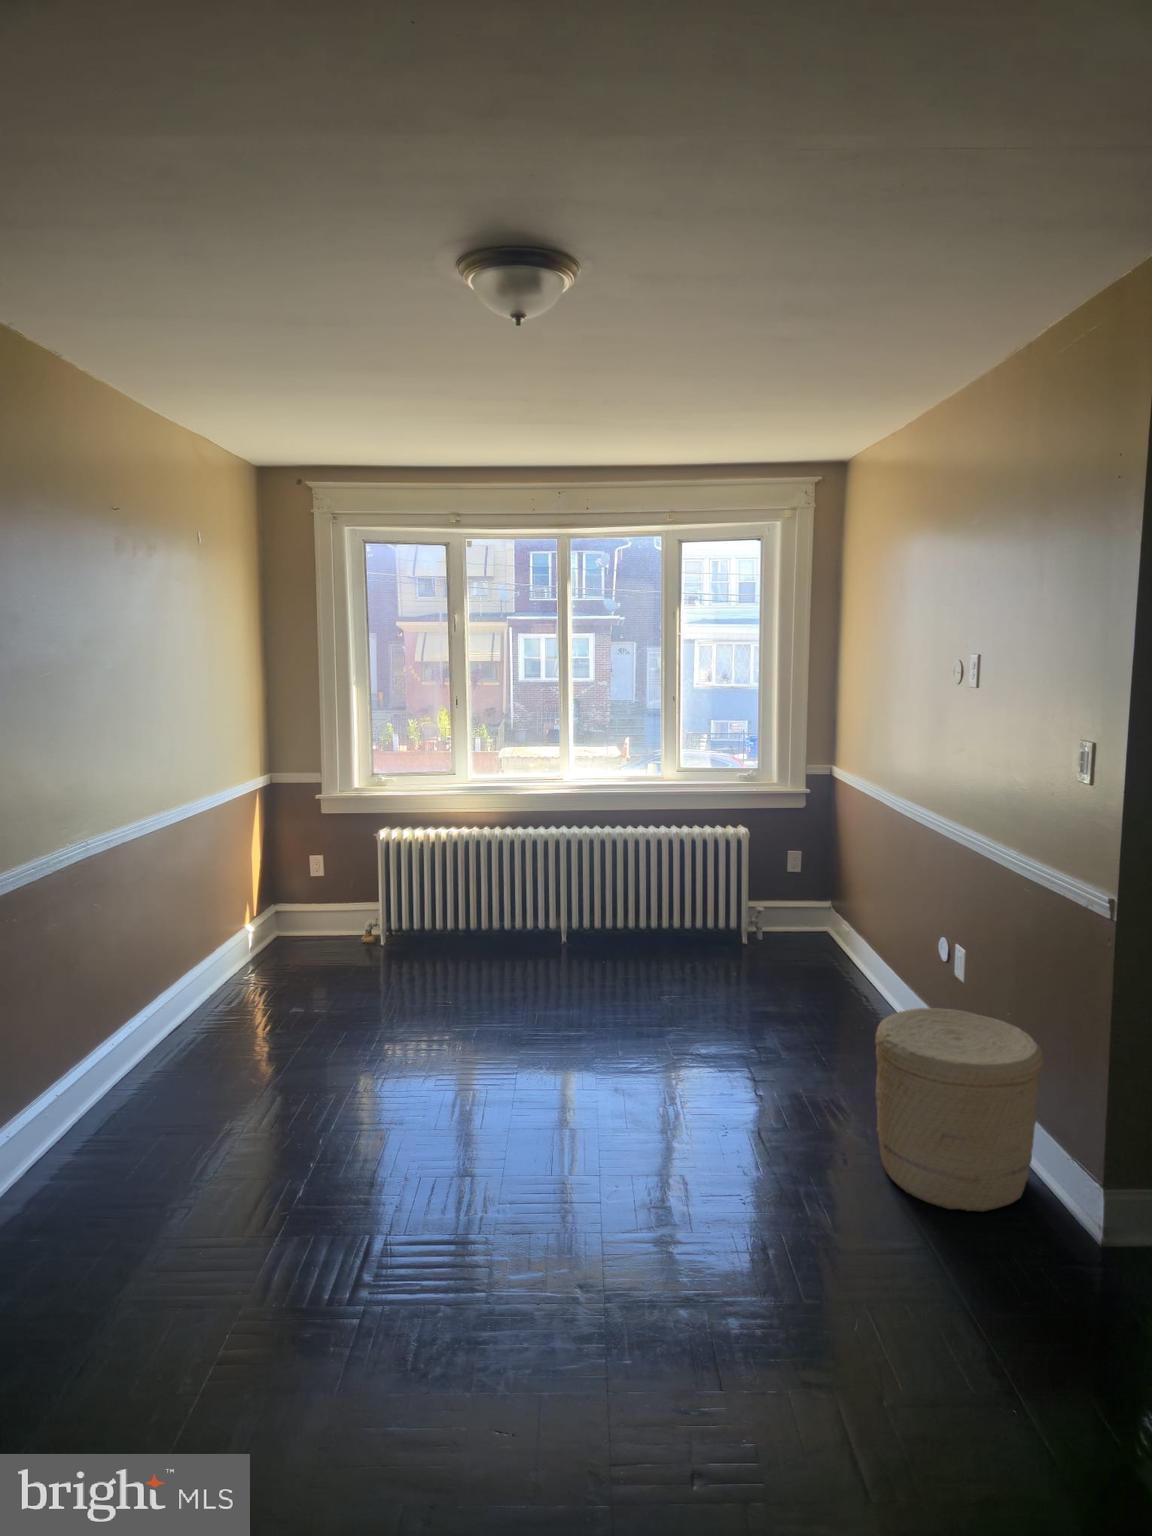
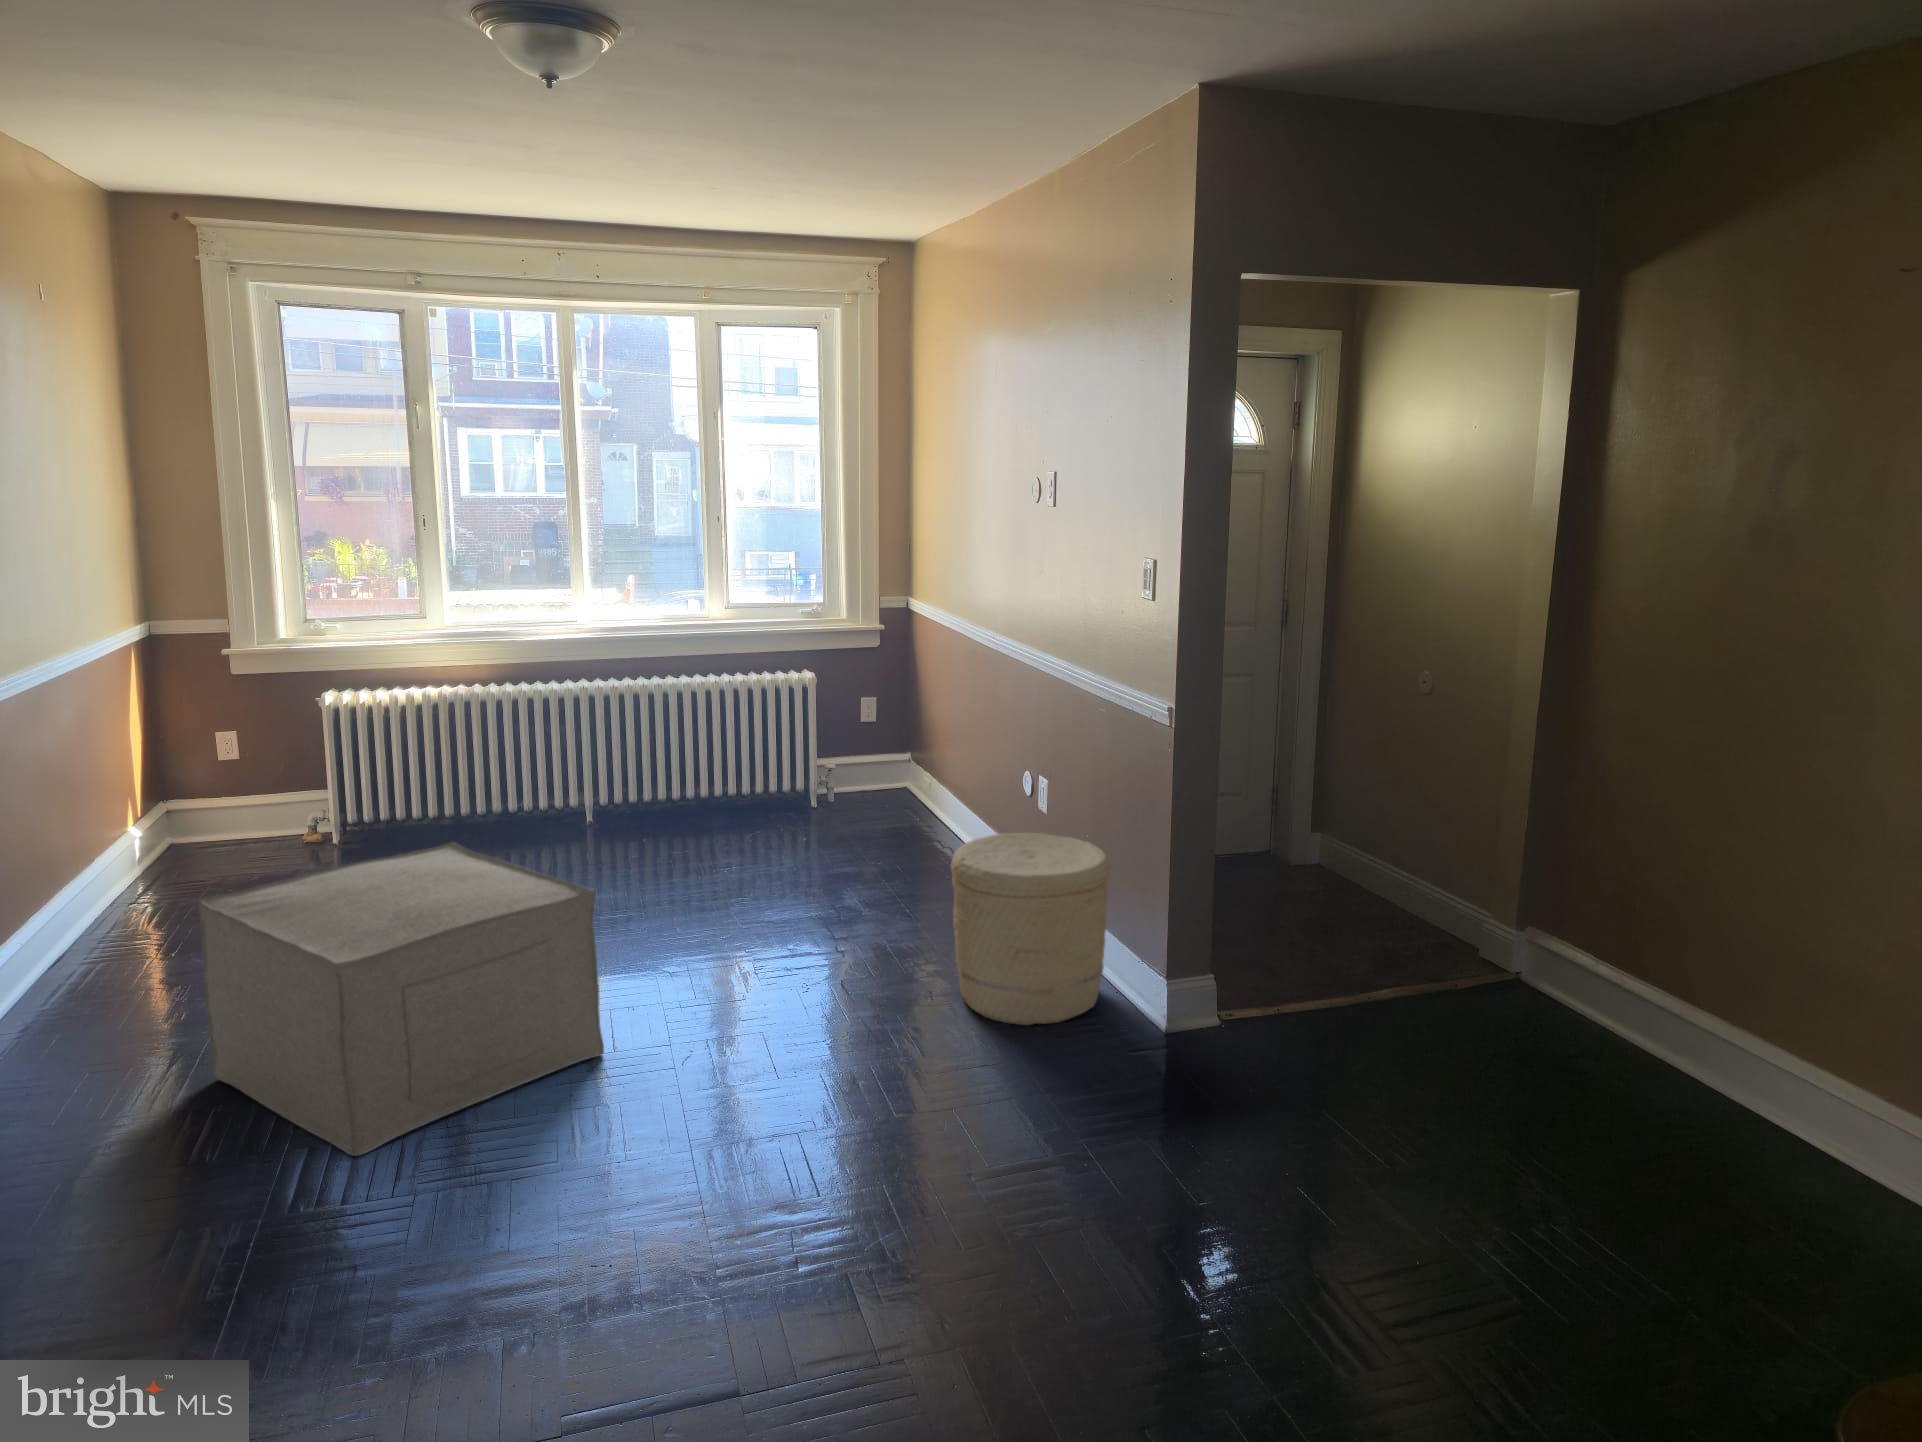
ottoman: none [253,972,554,1256] -> present [198,842,604,1156]

